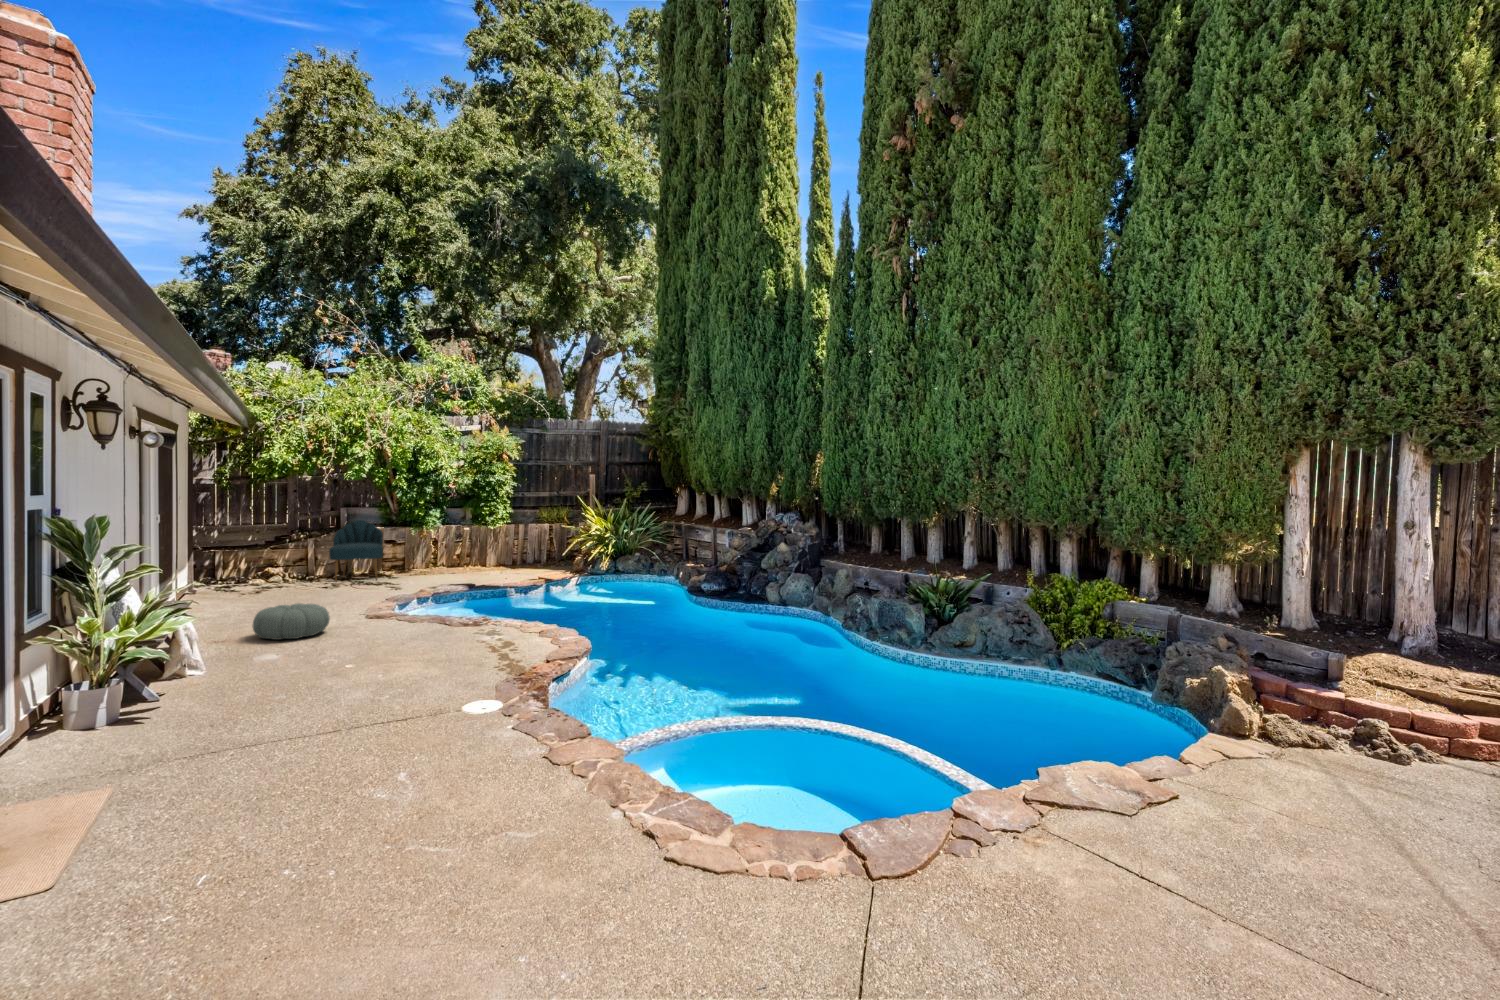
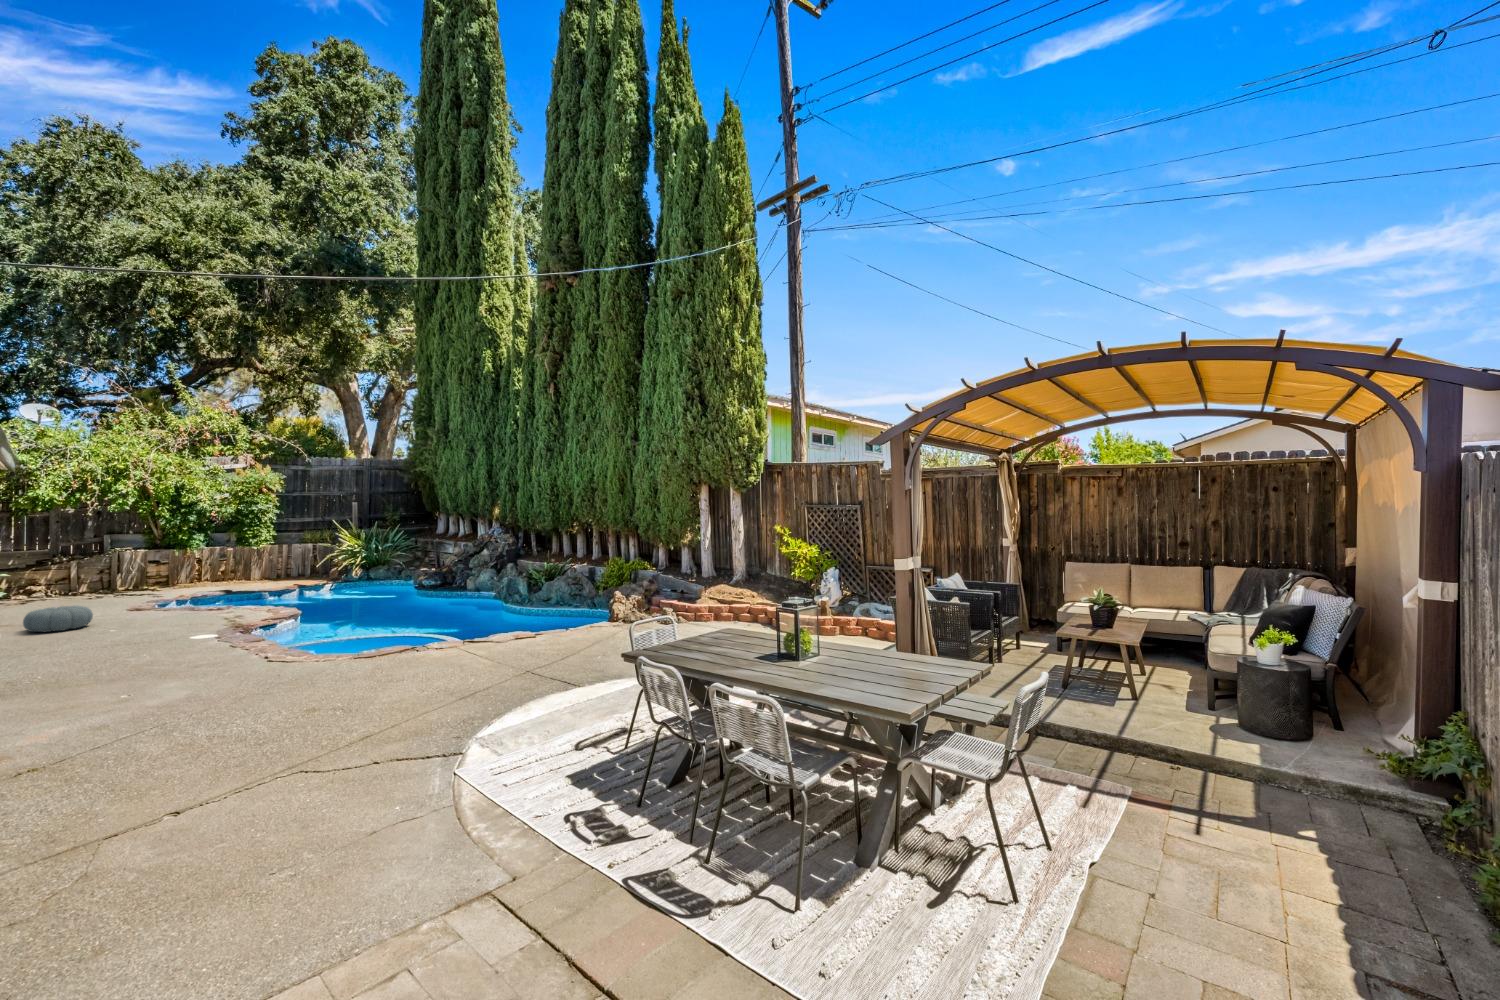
chair: present [329,520,383,581] -> none [93,545,146,596]

